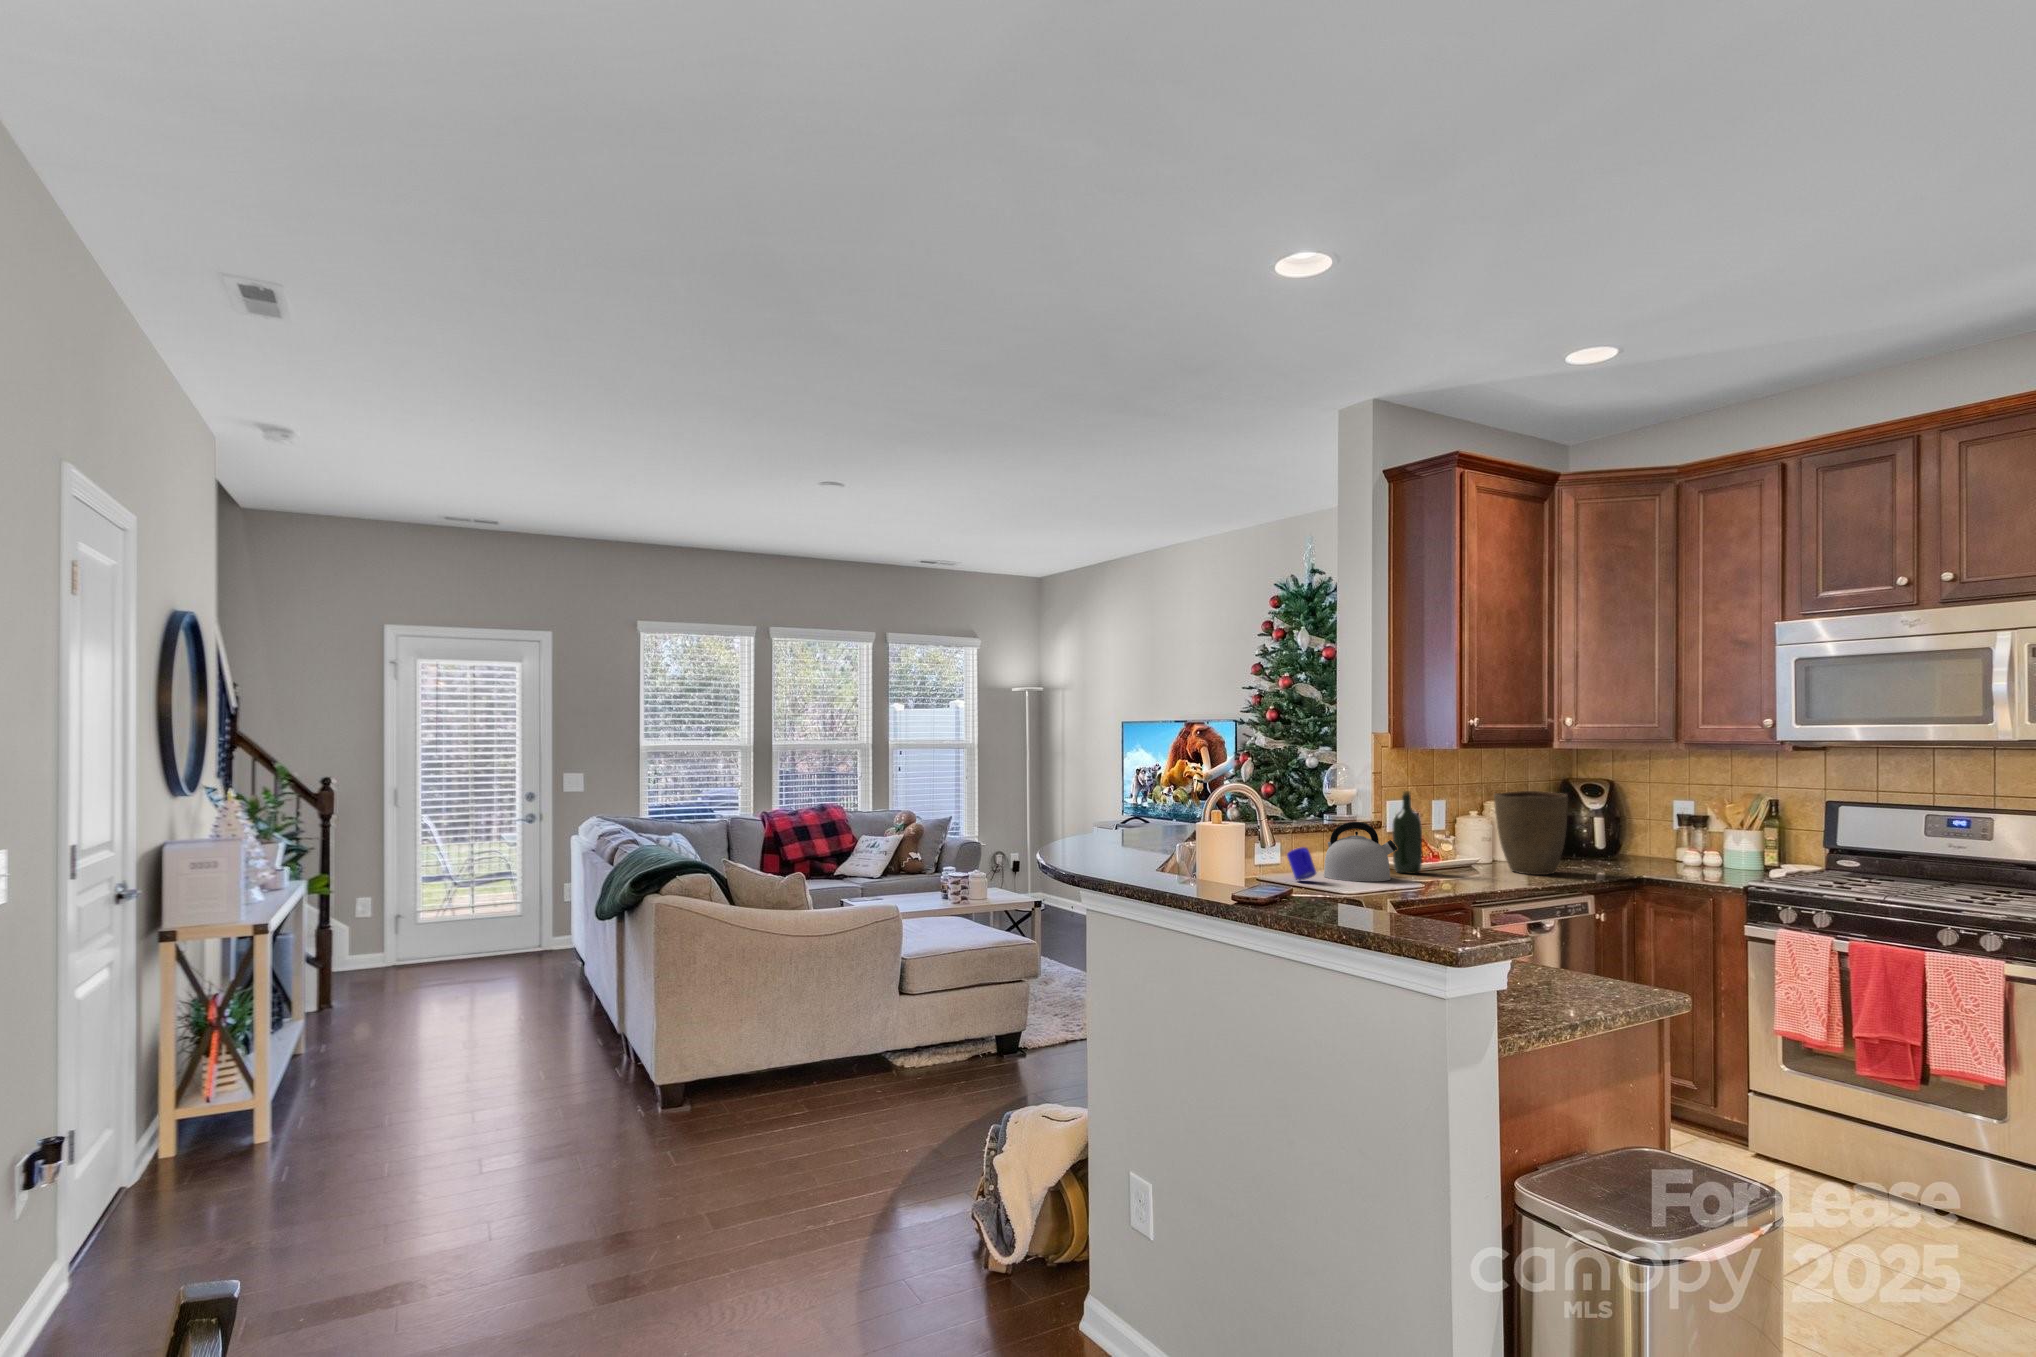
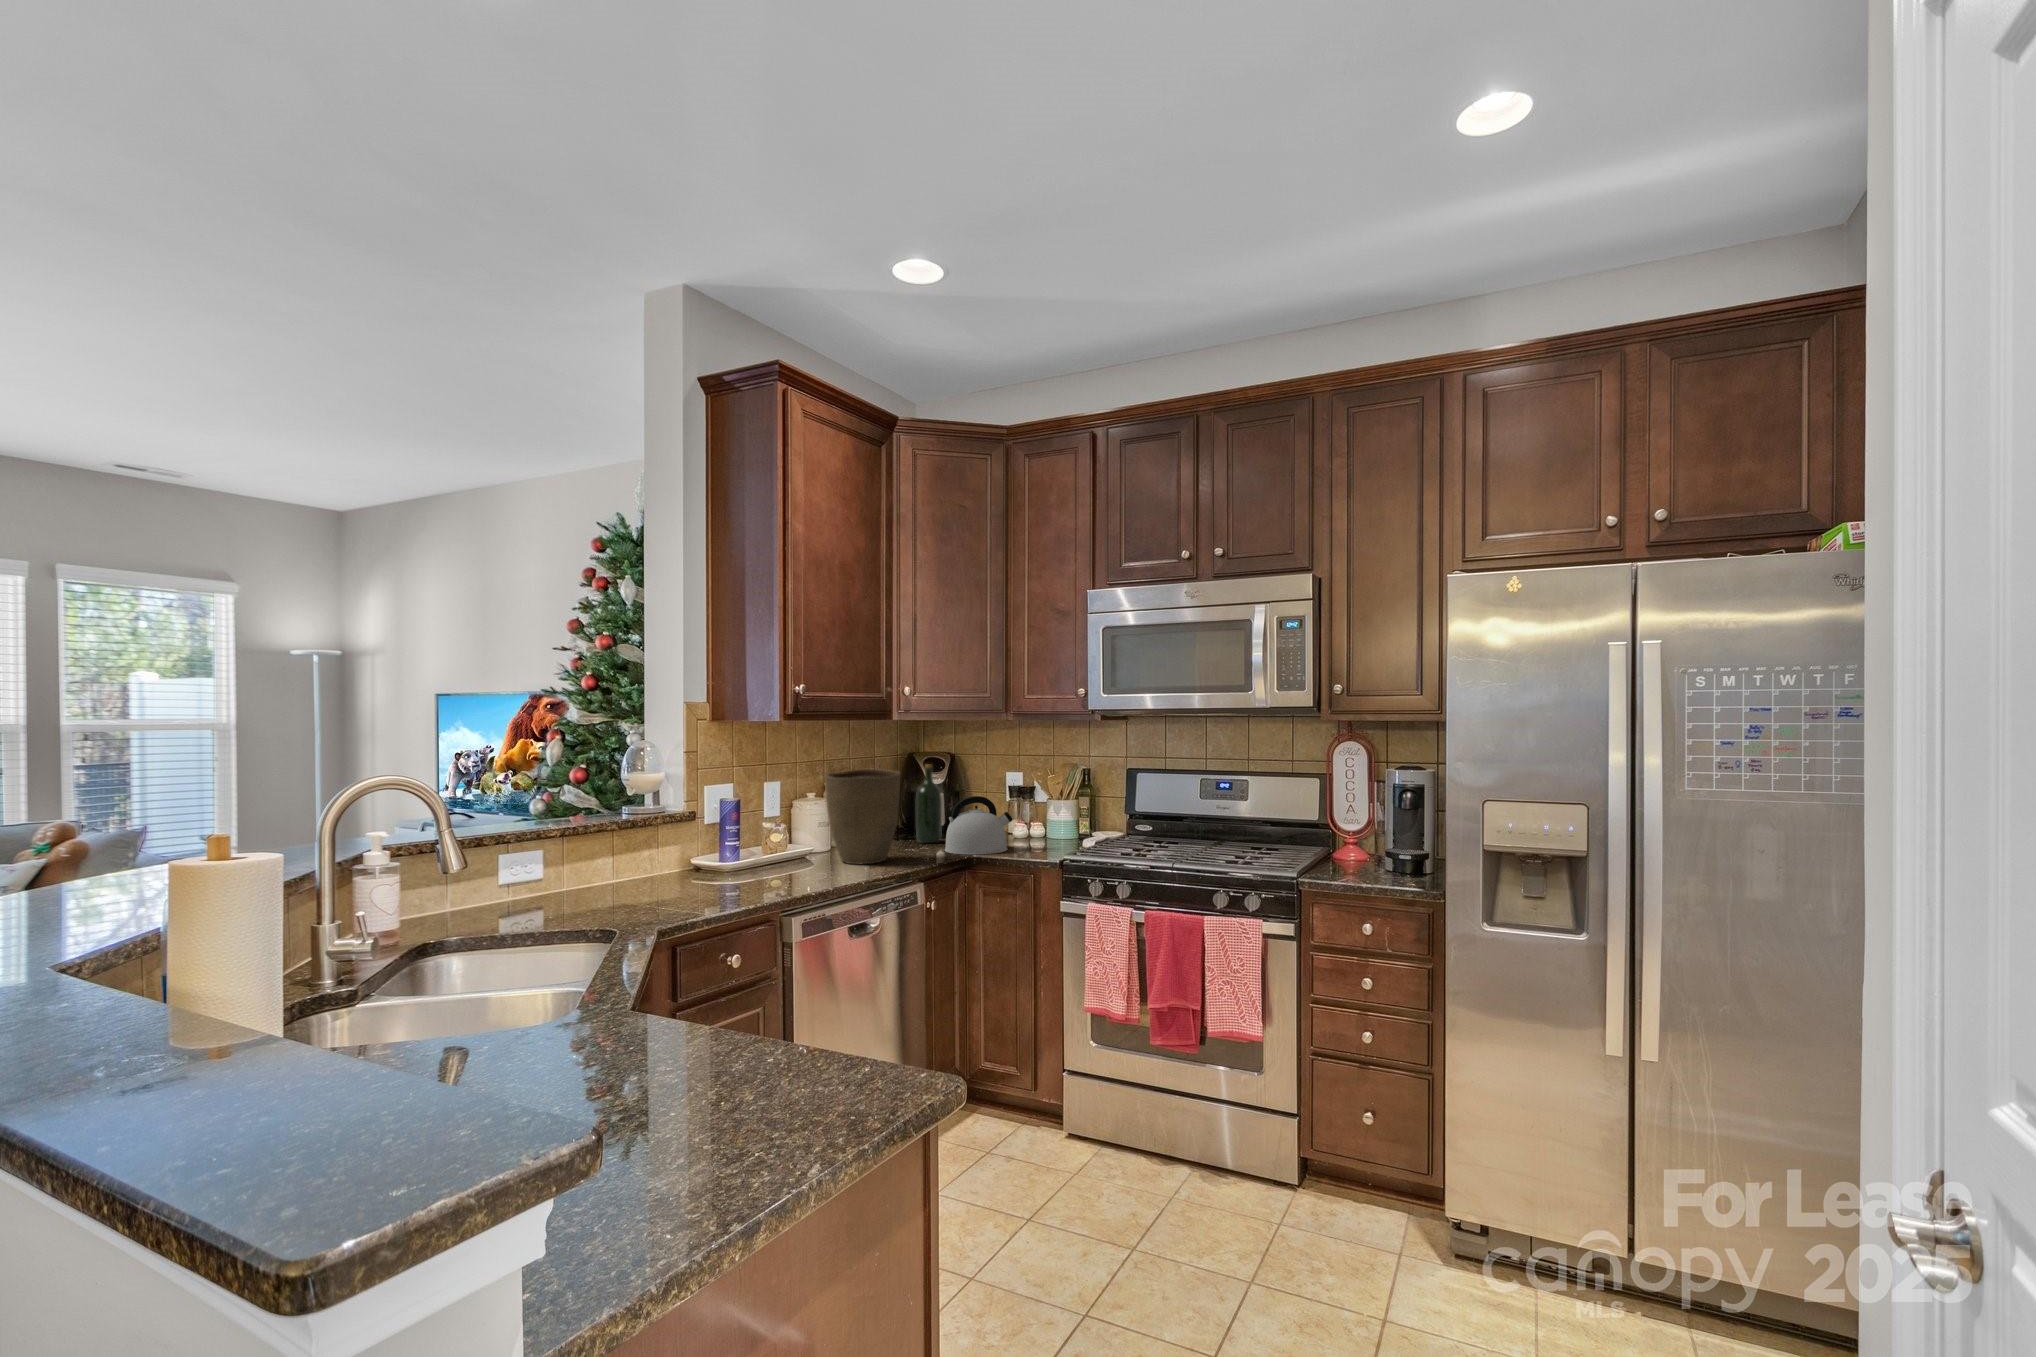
wine bottle: present [1392,791,1422,874] -> present [916,764,942,843]
kettle: present [1323,822,1397,881] -> present [945,796,1012,854]
mug: present [1287,847,1316,880] -> none [537,864,579,910]

